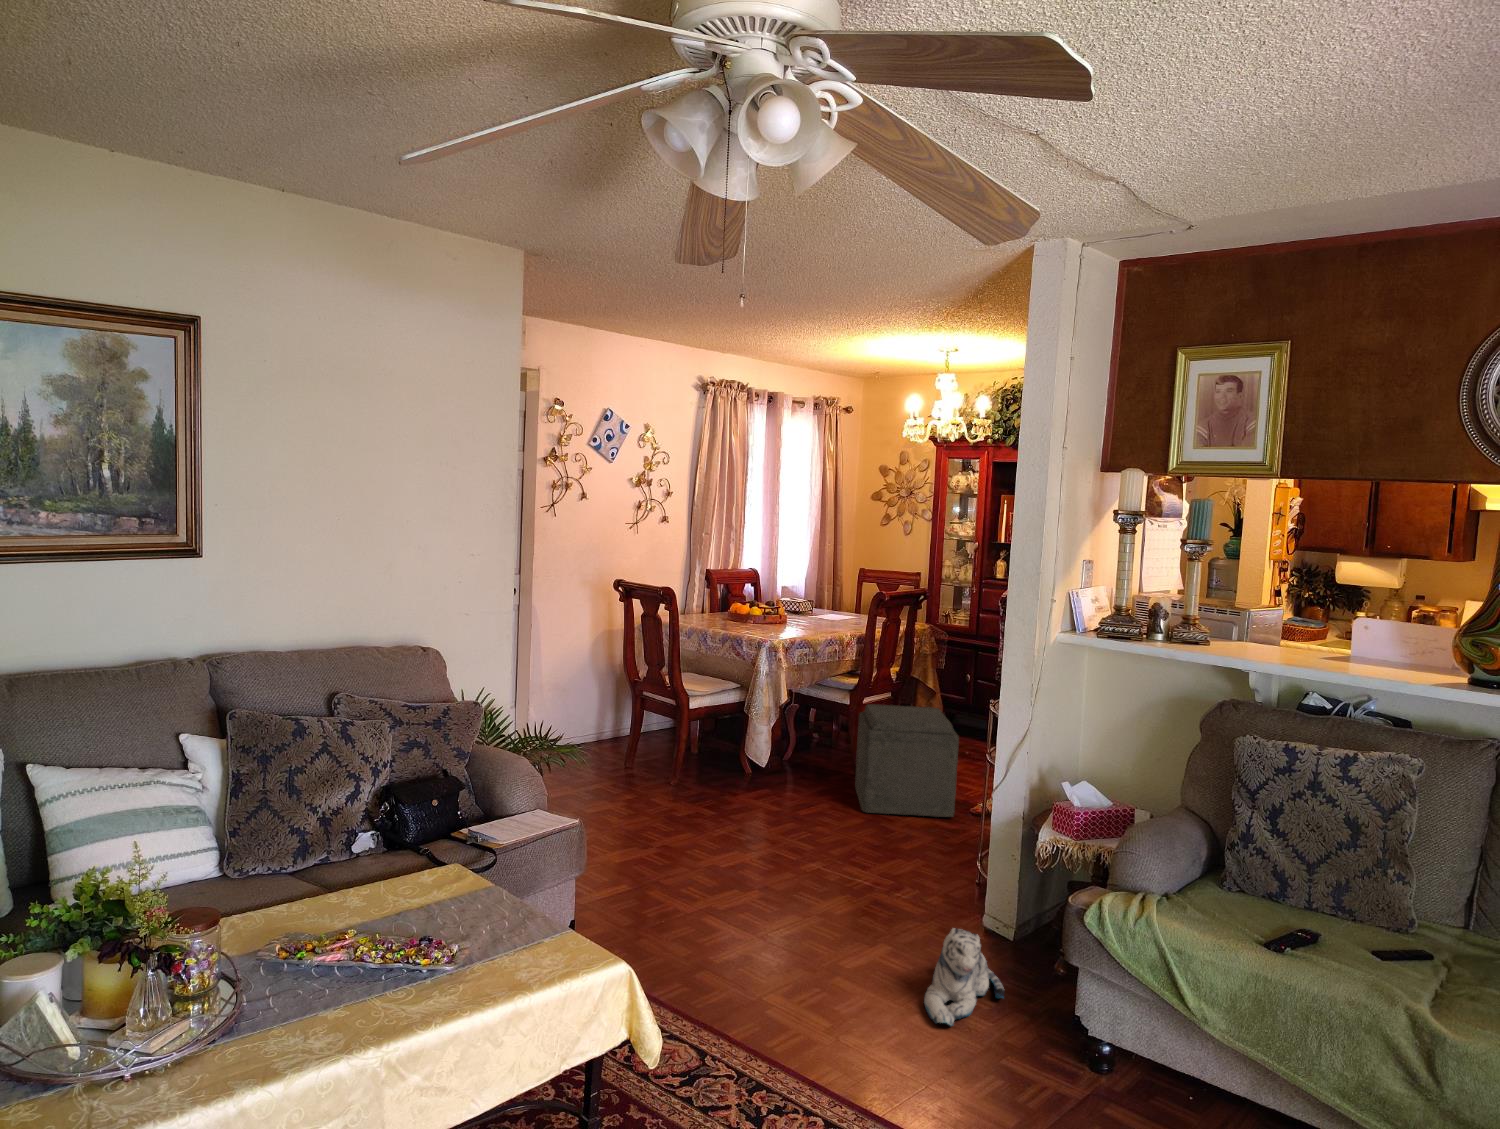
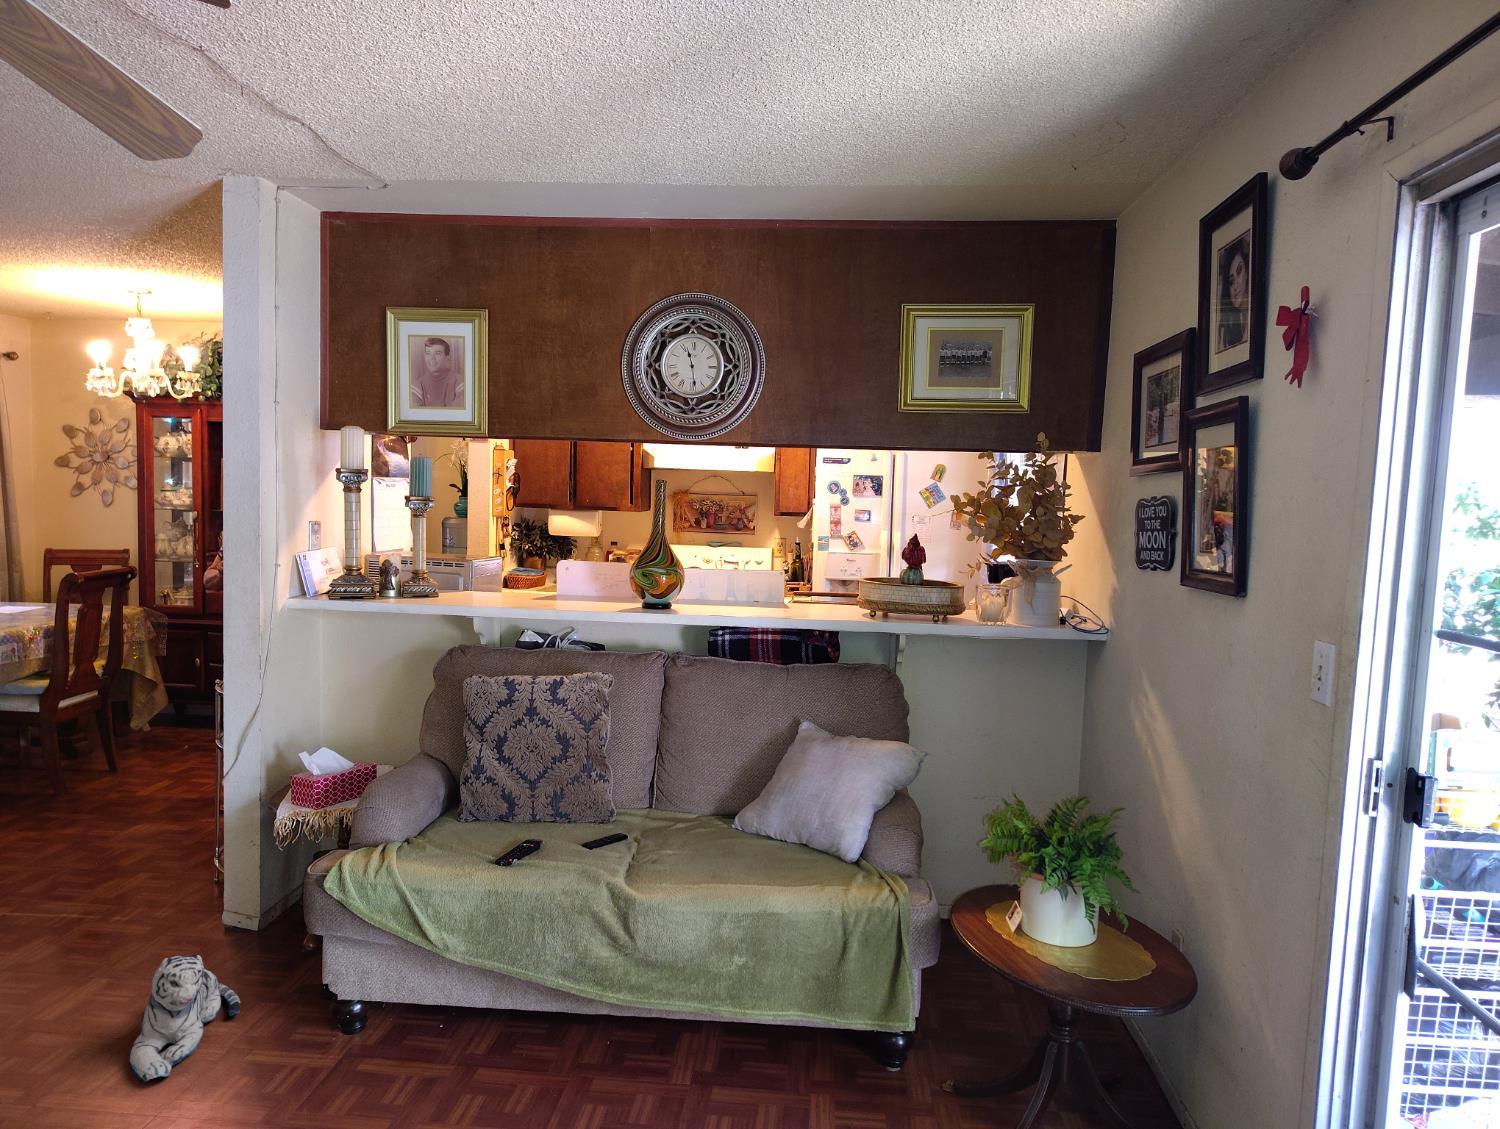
ottoman: present [855,704,959,817] -> none [42,699,185,841]

